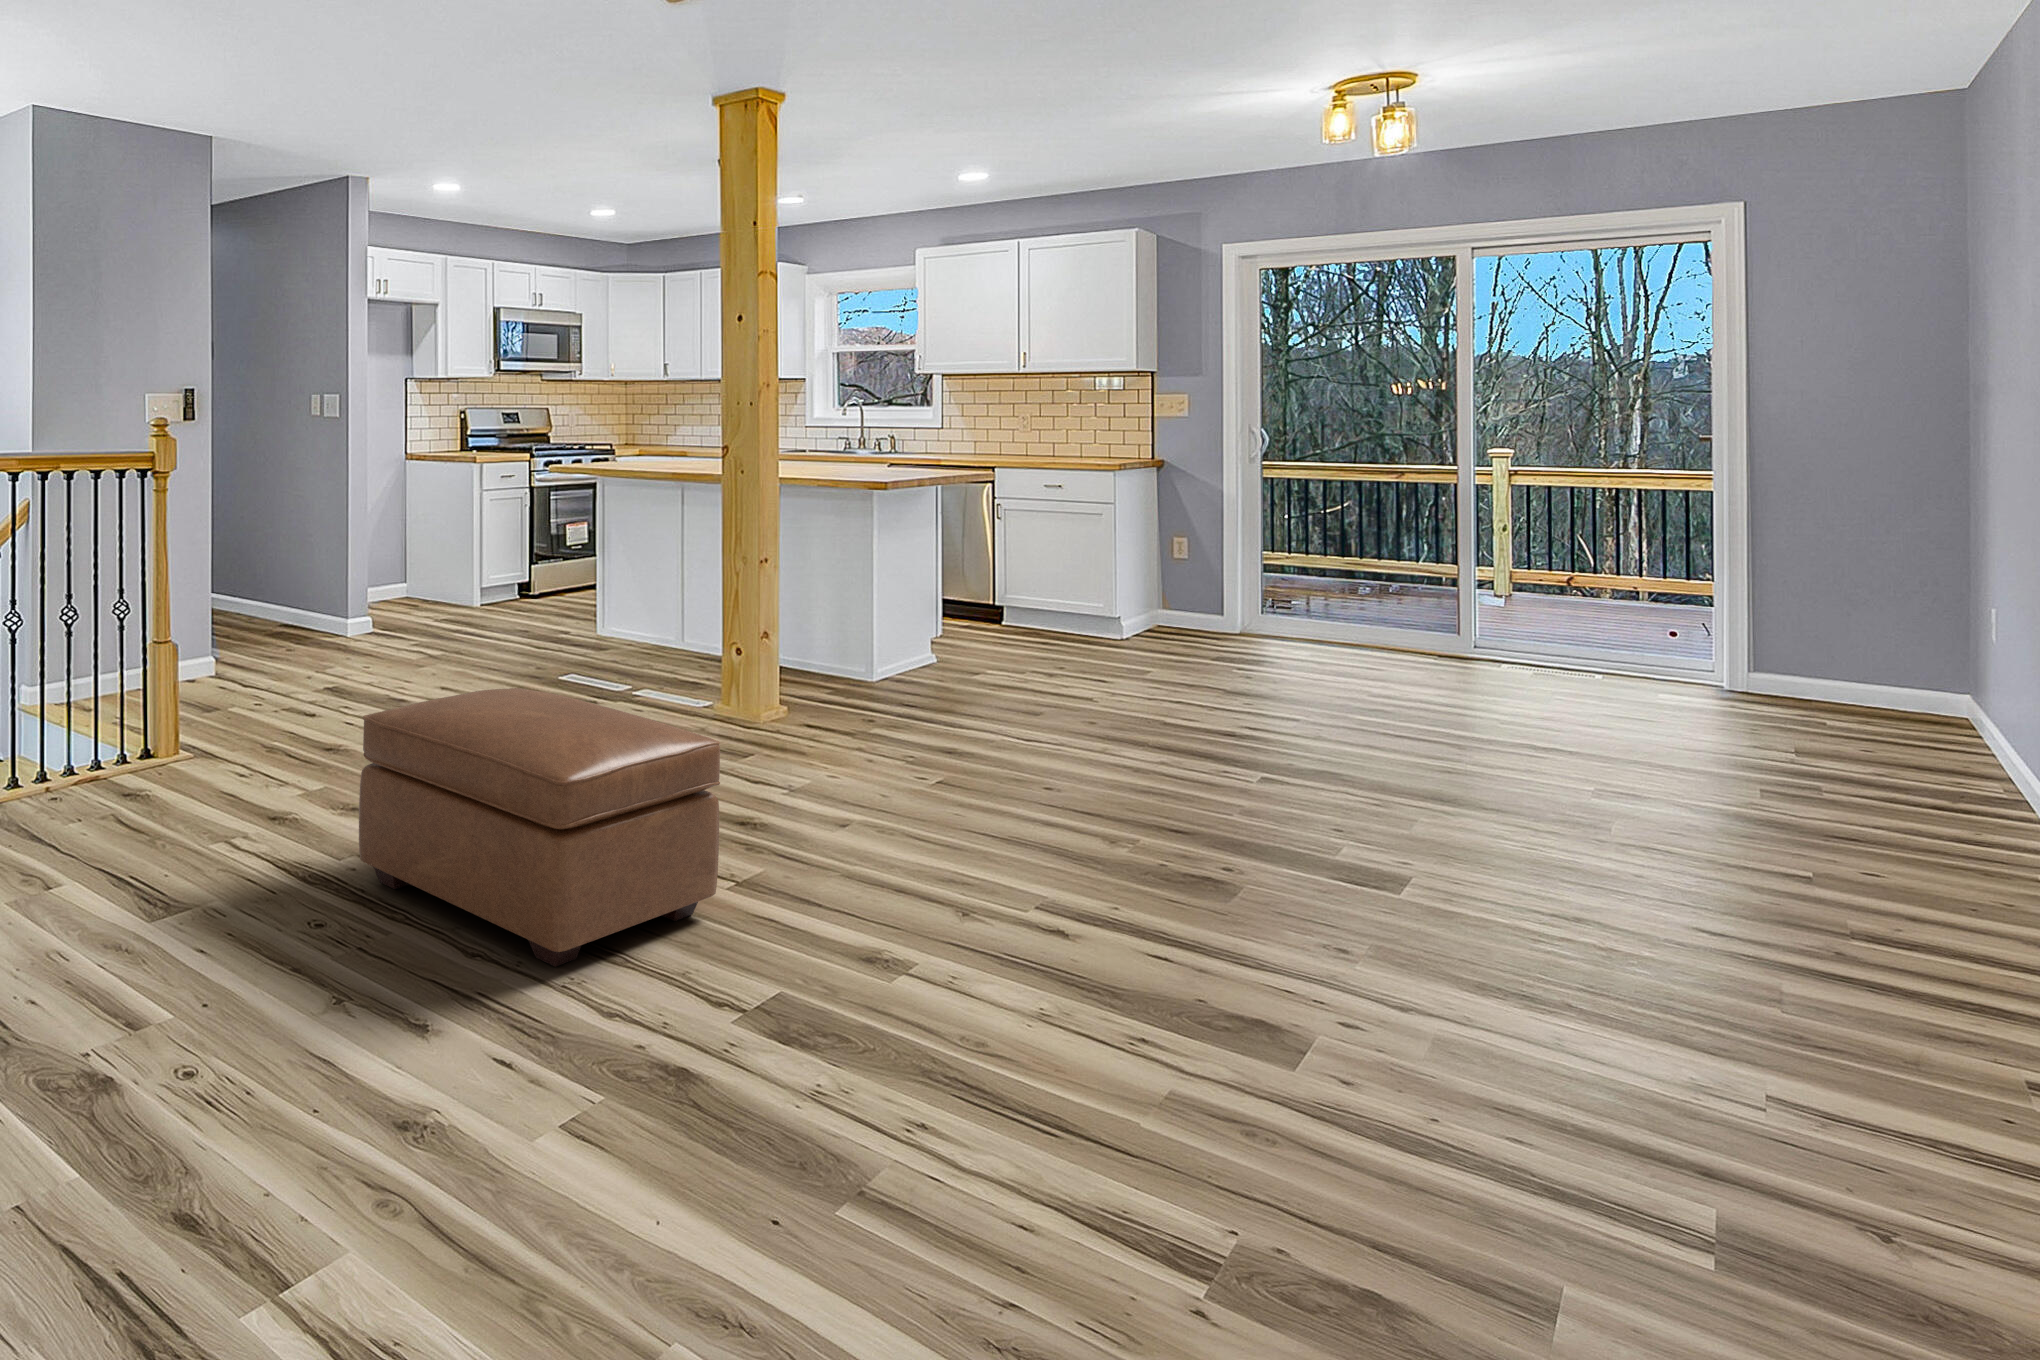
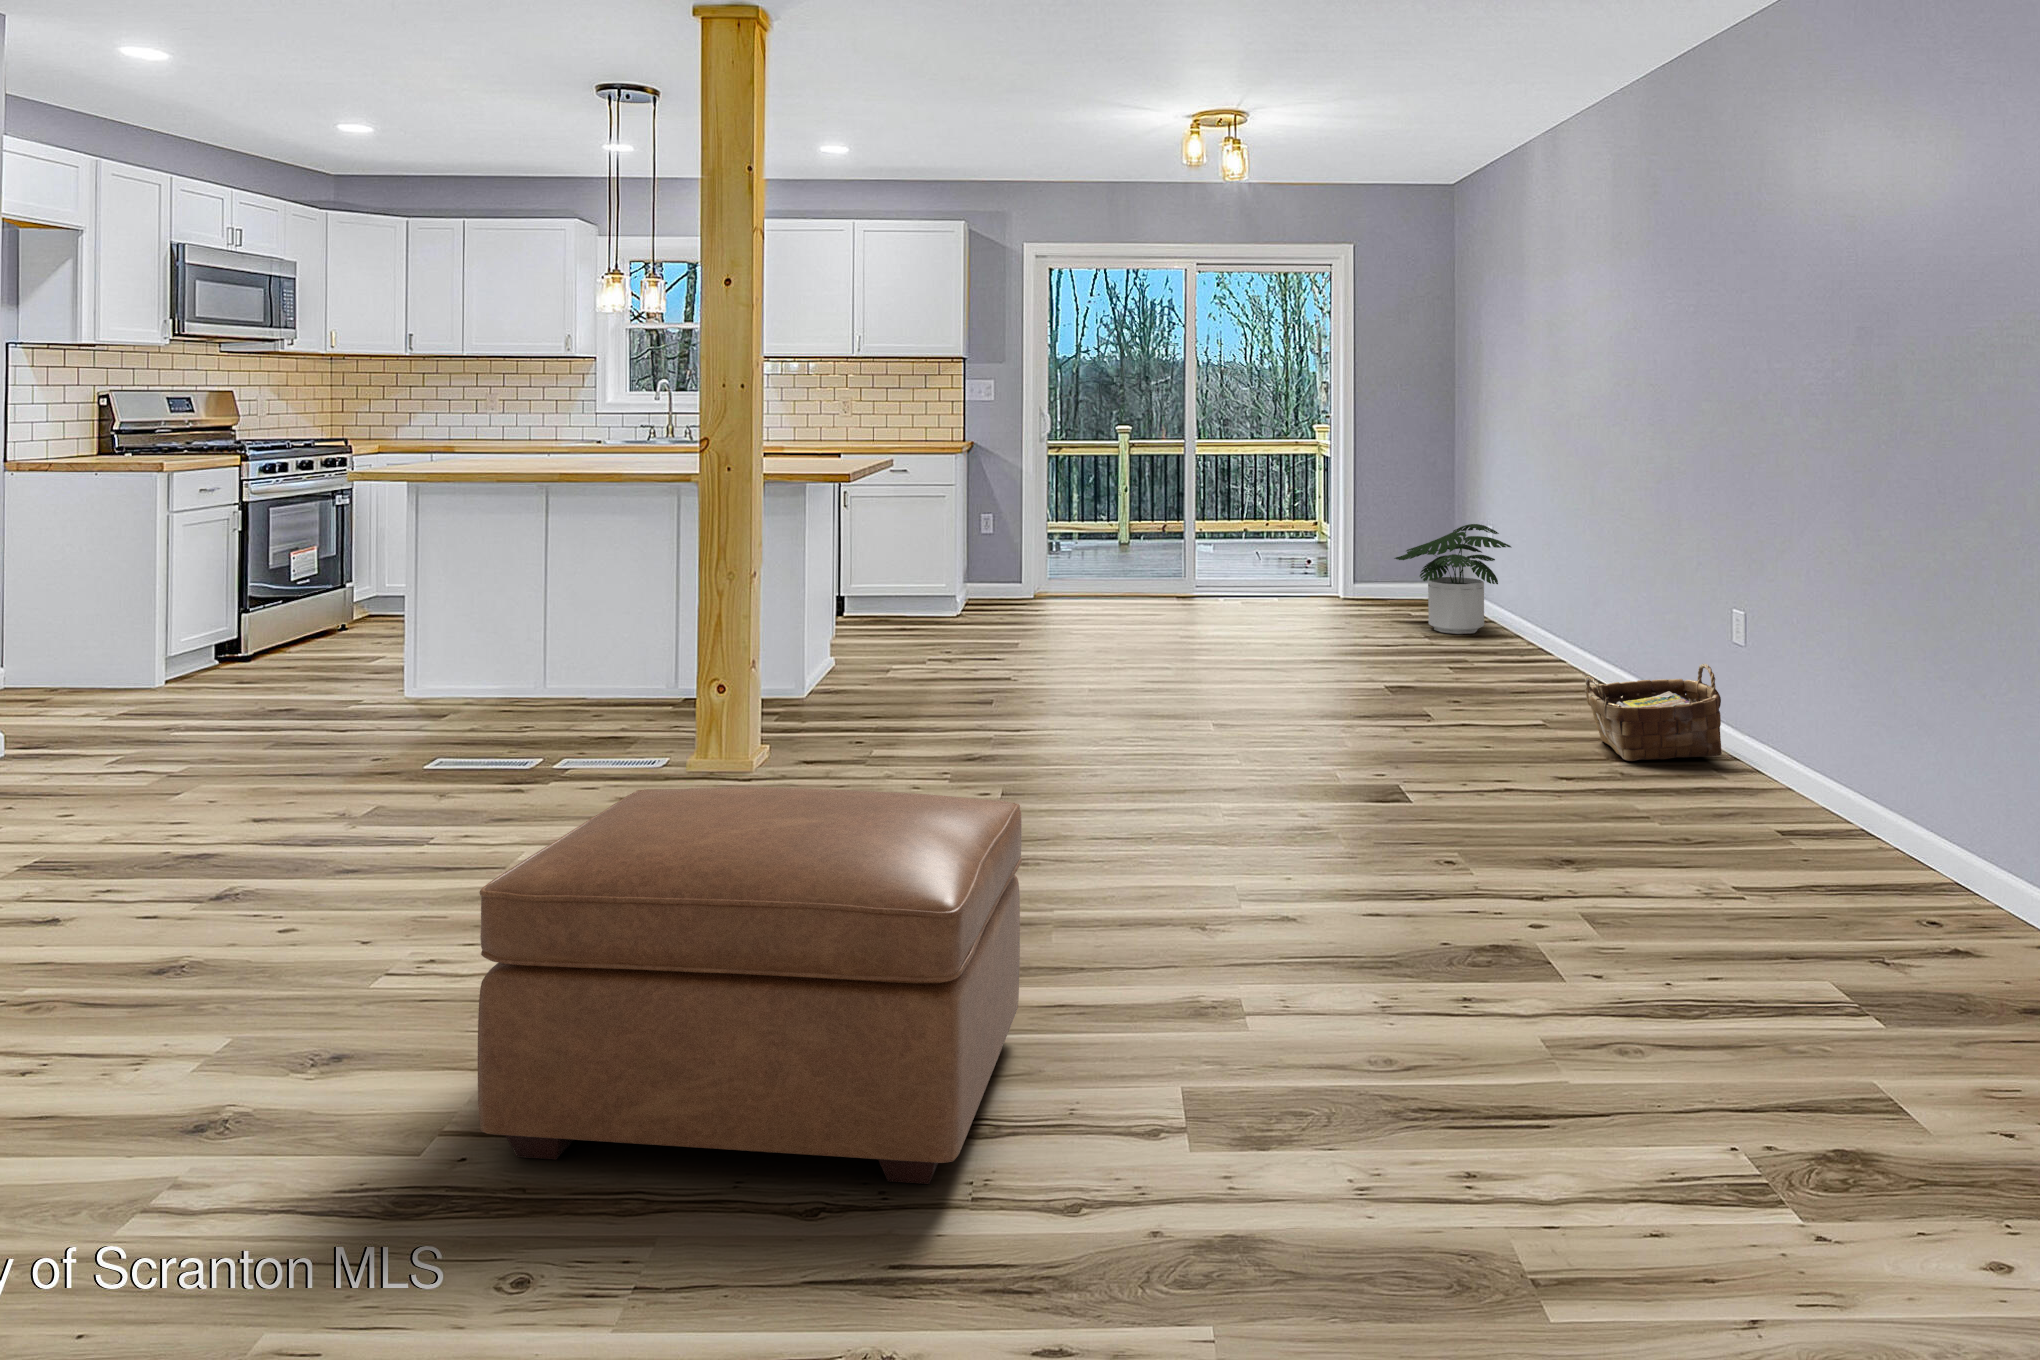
potted plant: none [1618,611,1789,747] -> present [1394,524,1511,634]
woven basket: none [1662,793,1877,929] -> present [1585,664,1722,761]

